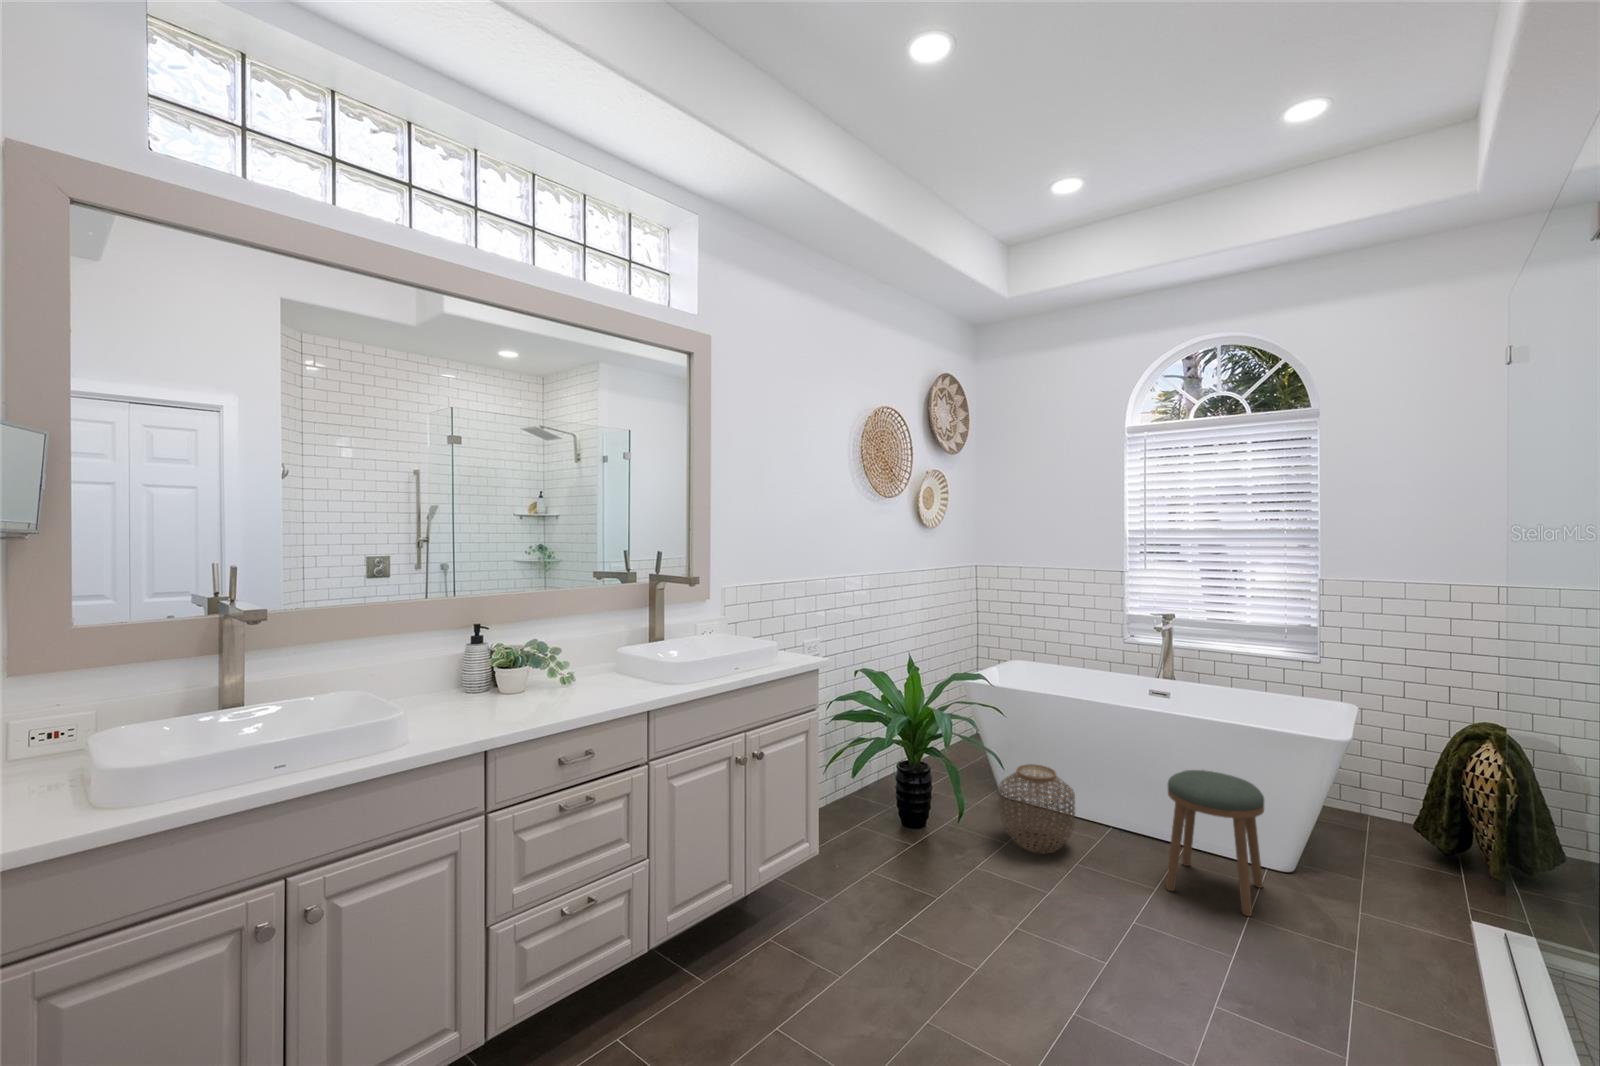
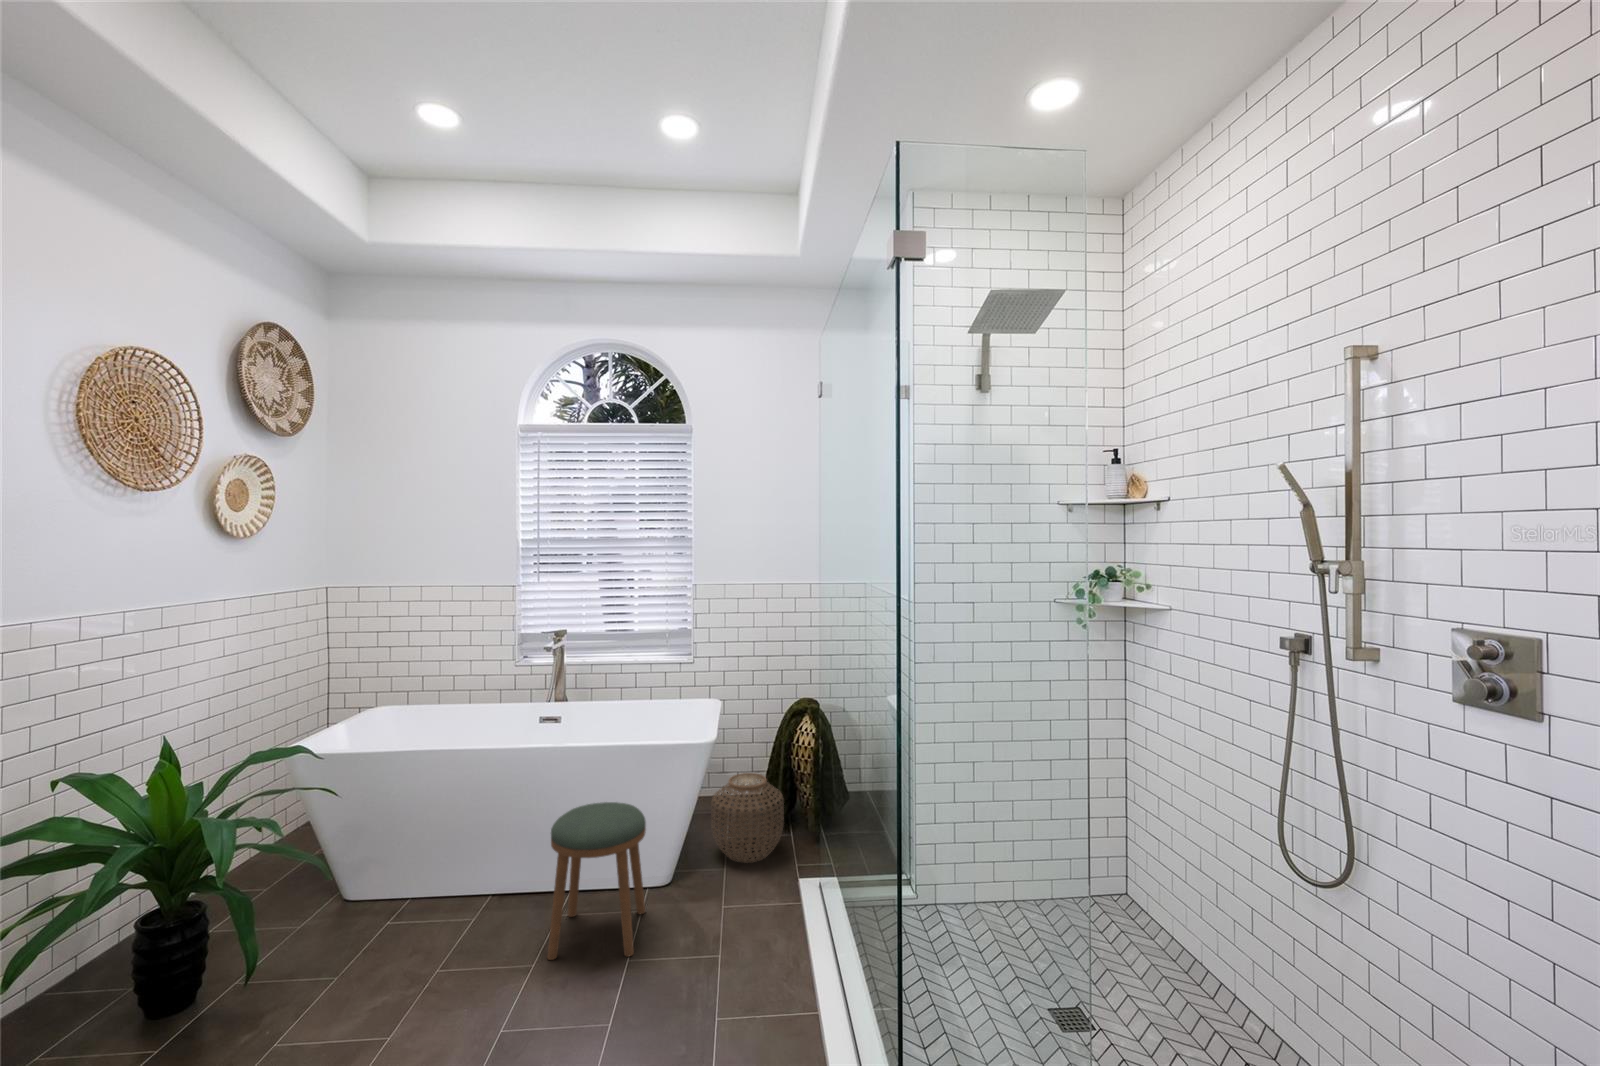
woven basket: present [999,764,1075,853] -> present [711,773,784,862]

